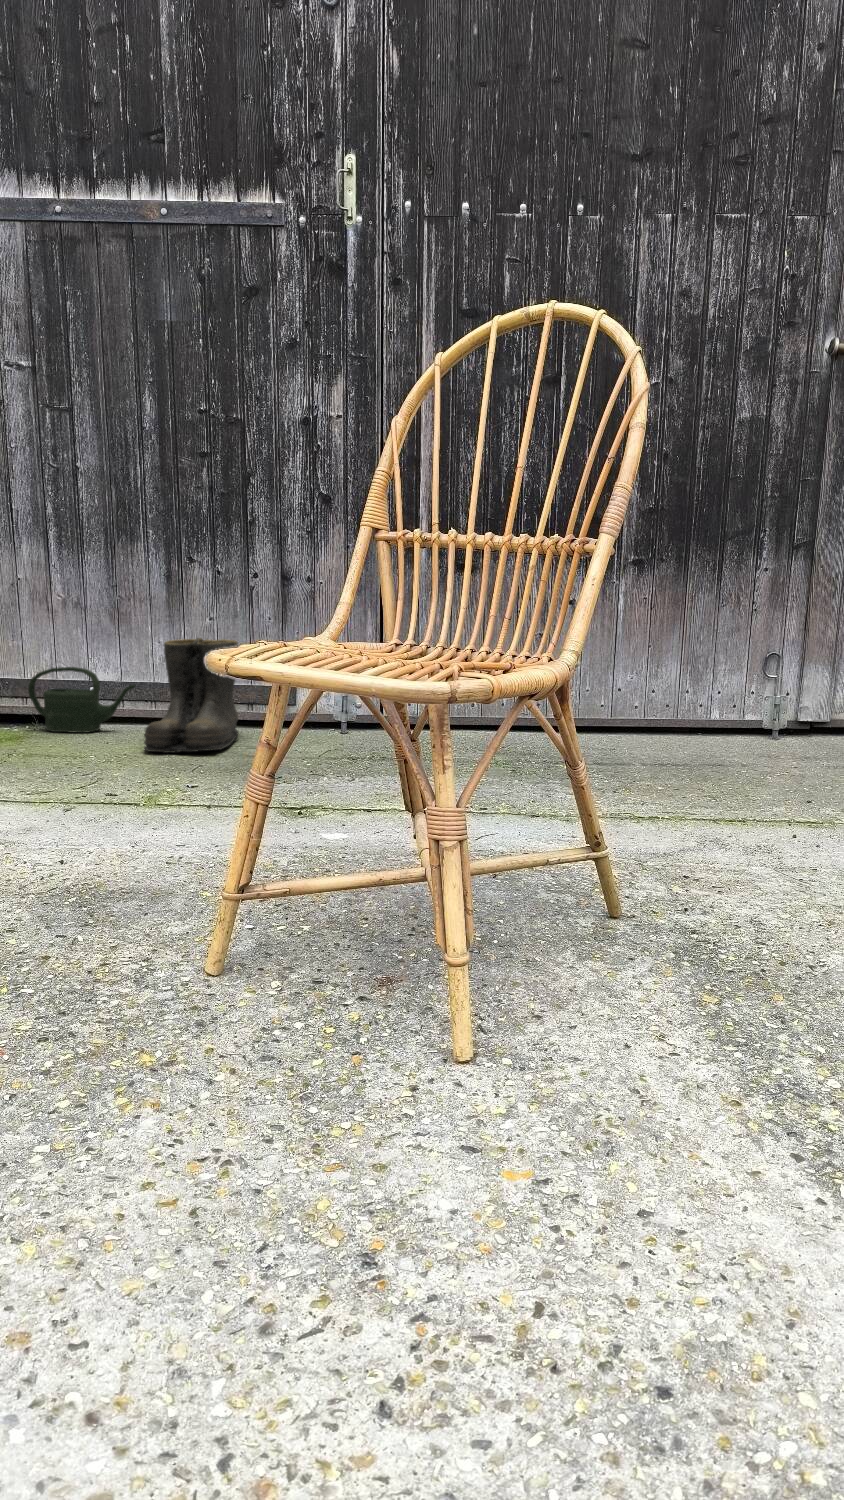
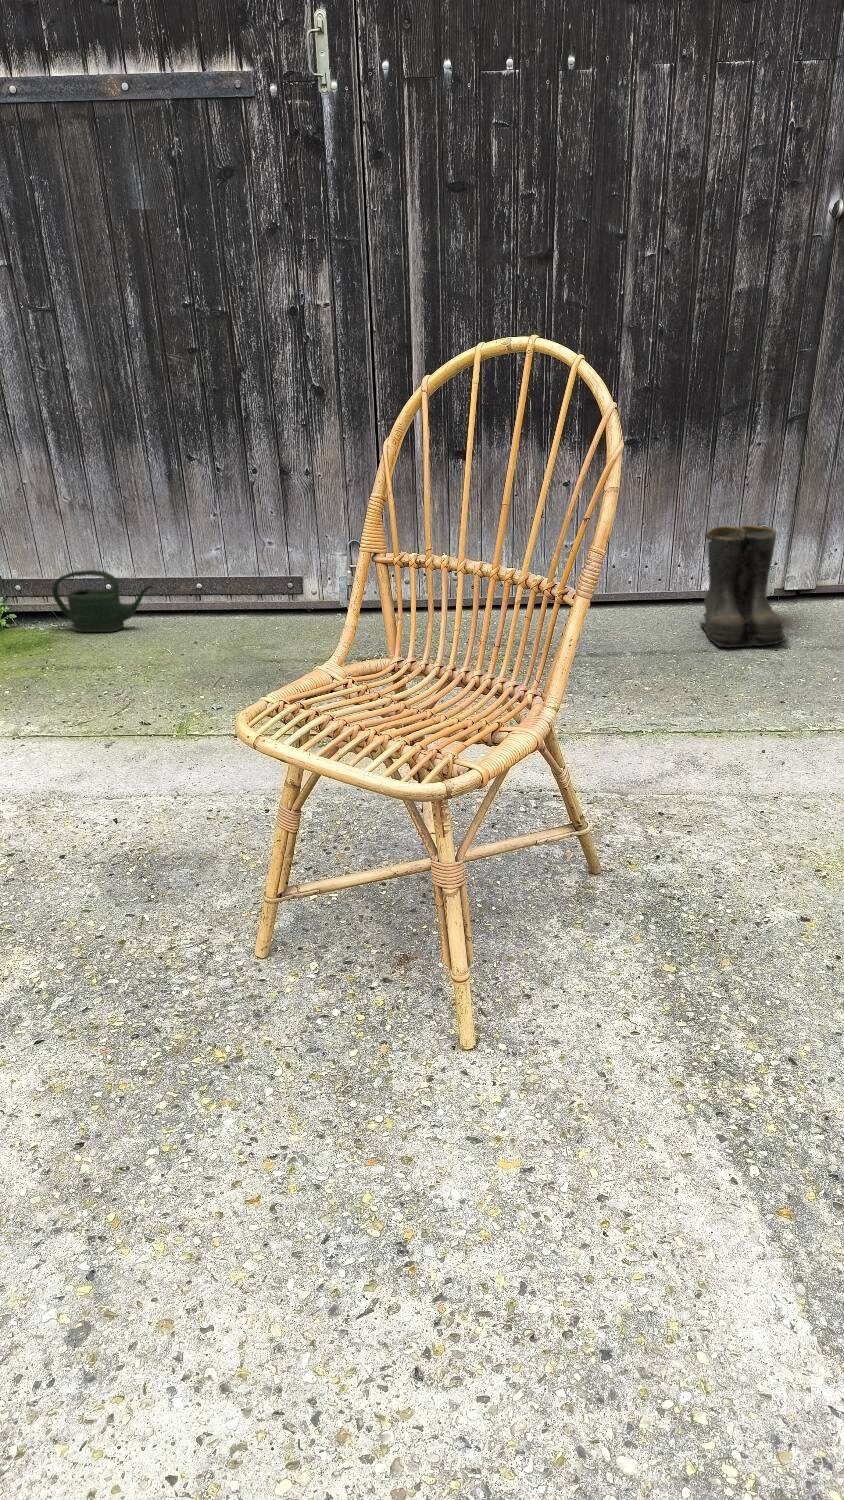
boots: present [144,638,238,753] -> present [700,525,787,647]

